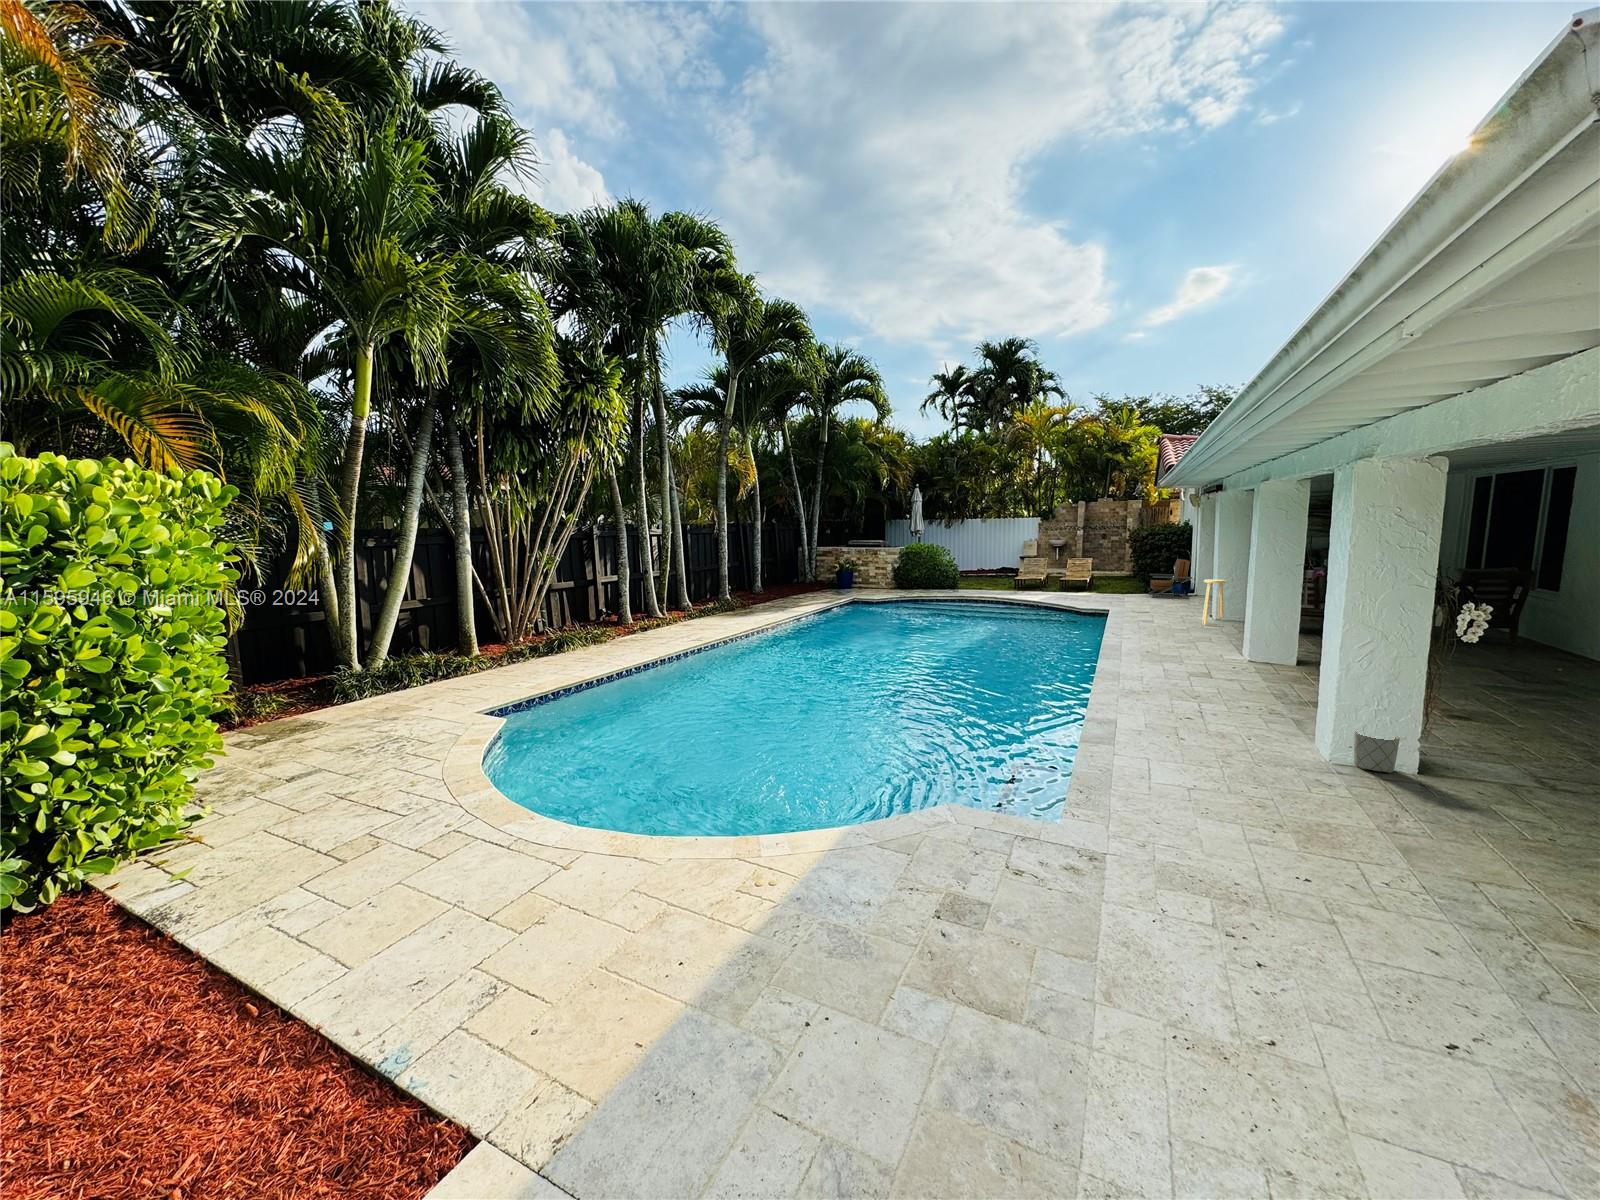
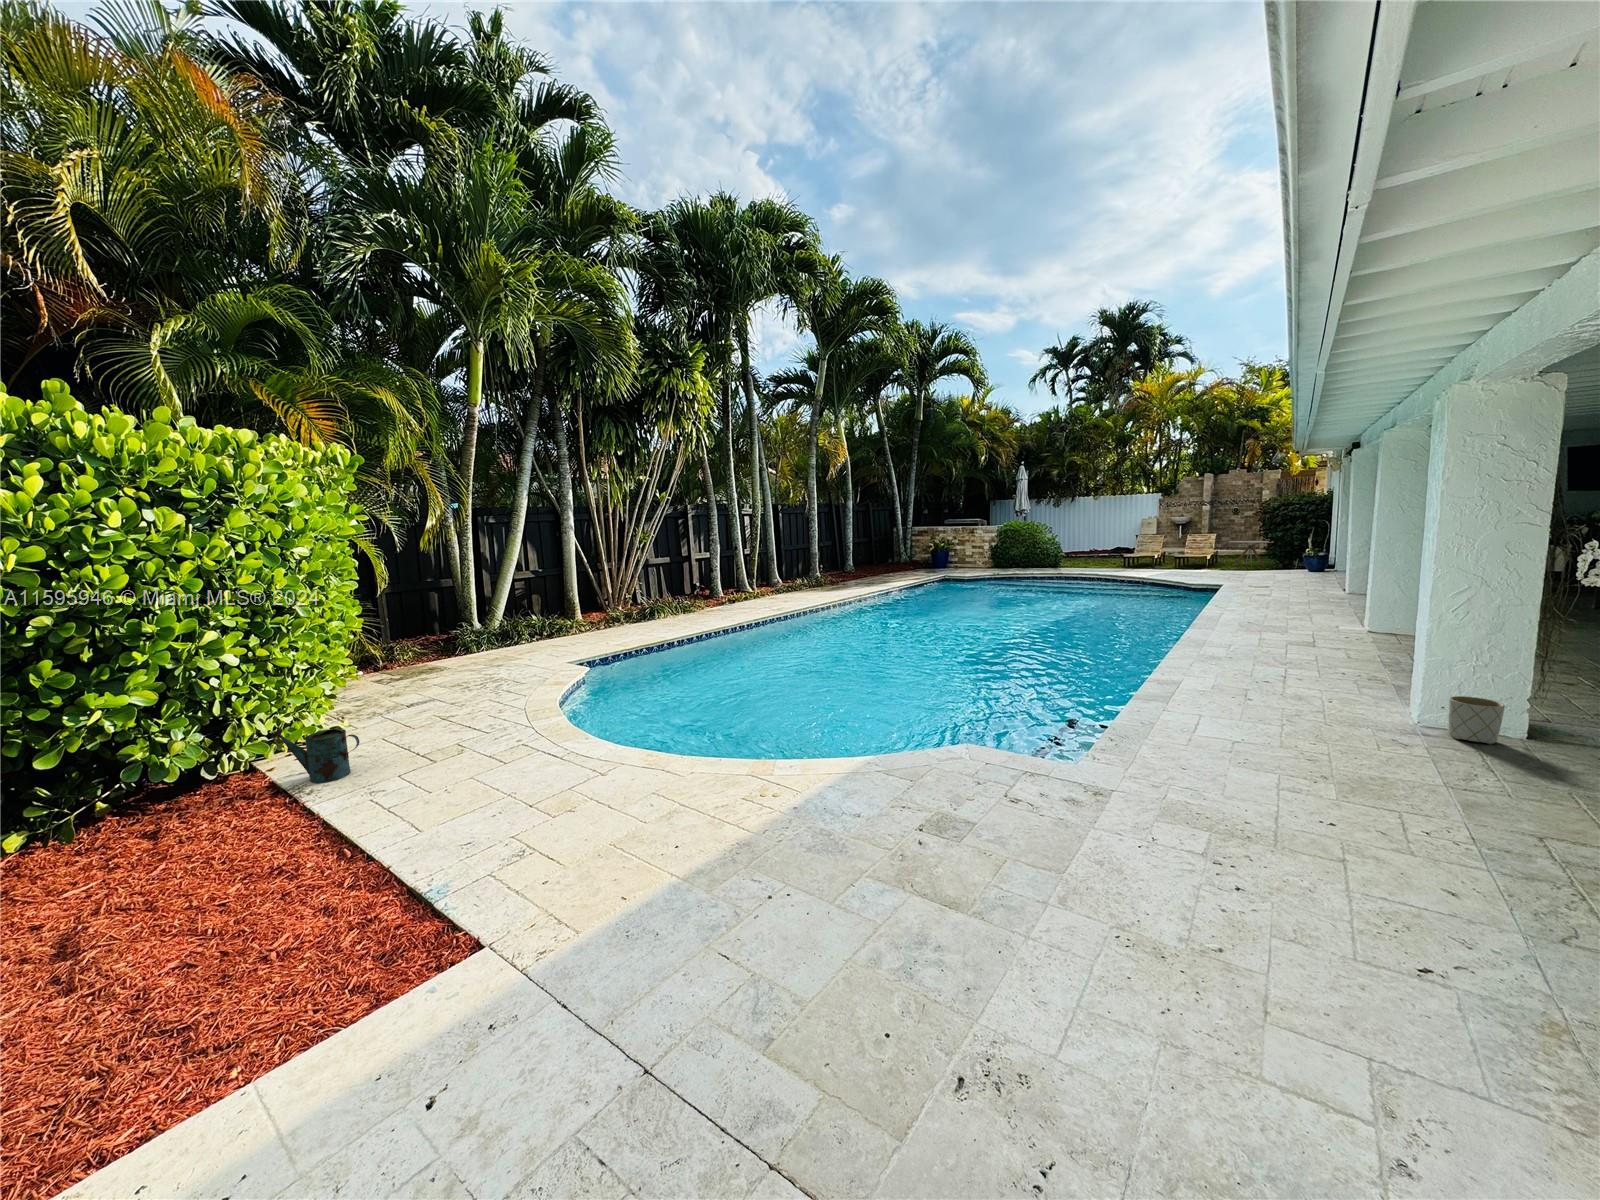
lounge chair: present [1148,559,1192,599] -> none [1277,533,1329,577]
round table: none [1106,565,1144,589] -> present [1229,541,1273,567]
stool: present [1202,579,1226,626] -> none [1328,551,1359,603]
watering can: none [114,831,241,904] -> present [271,729,359,783]

